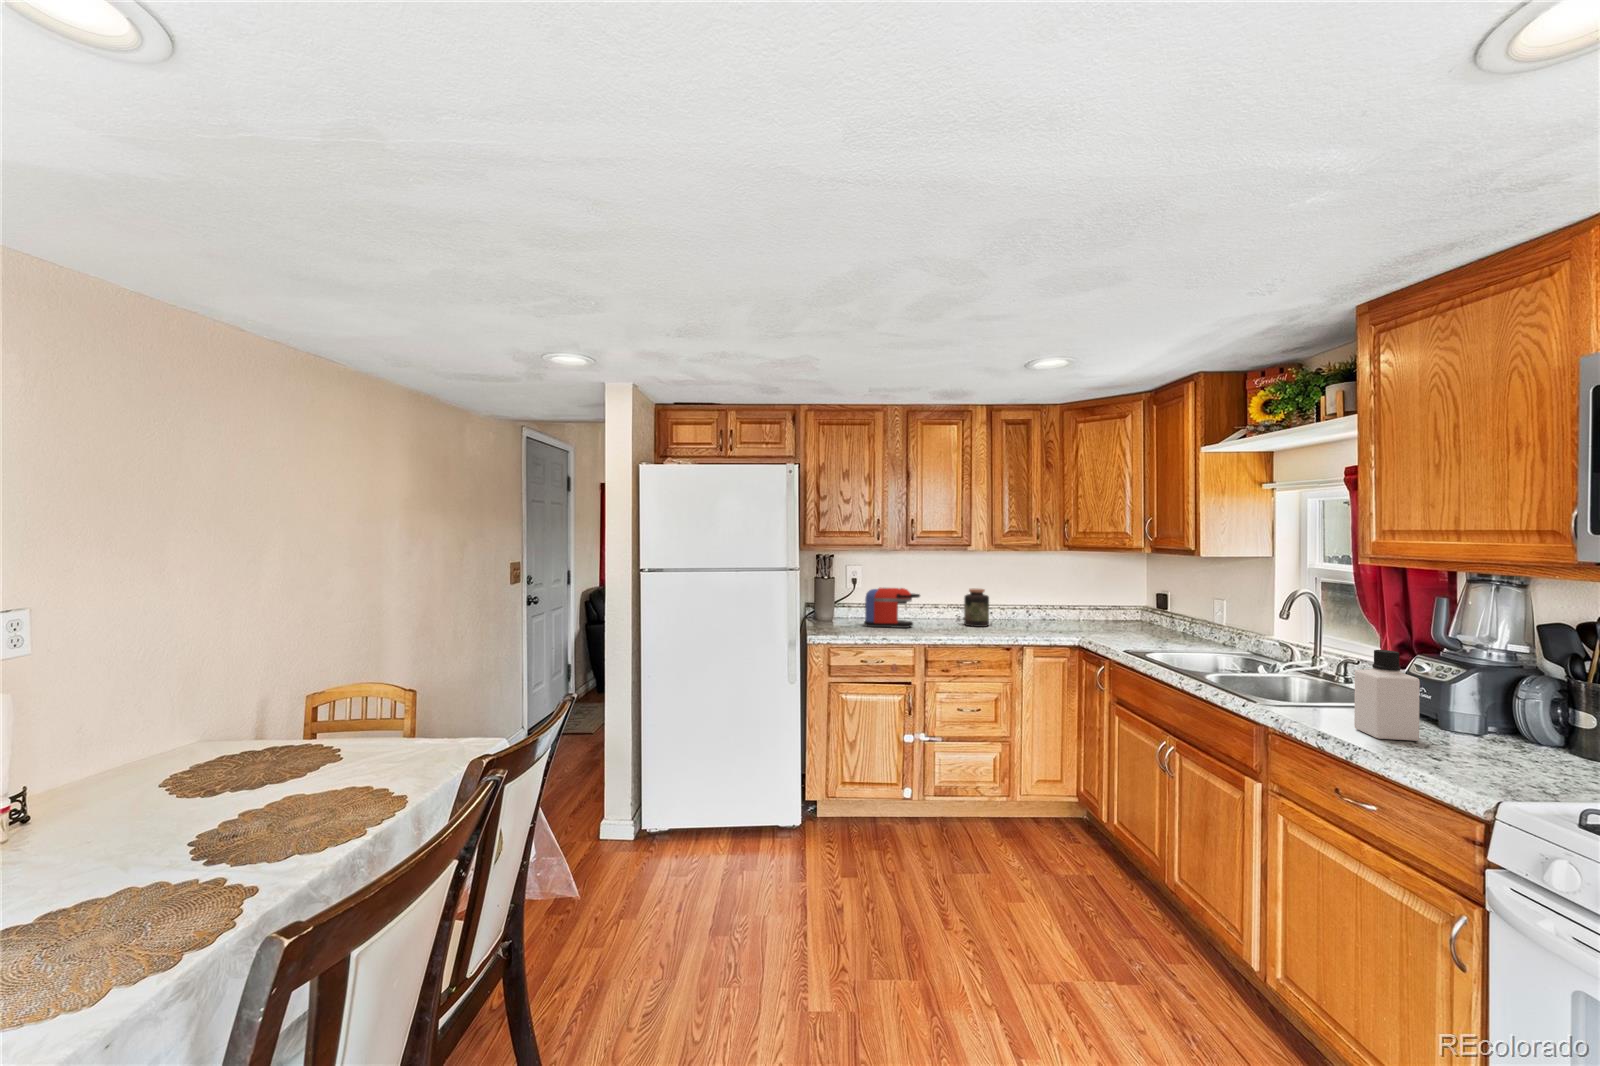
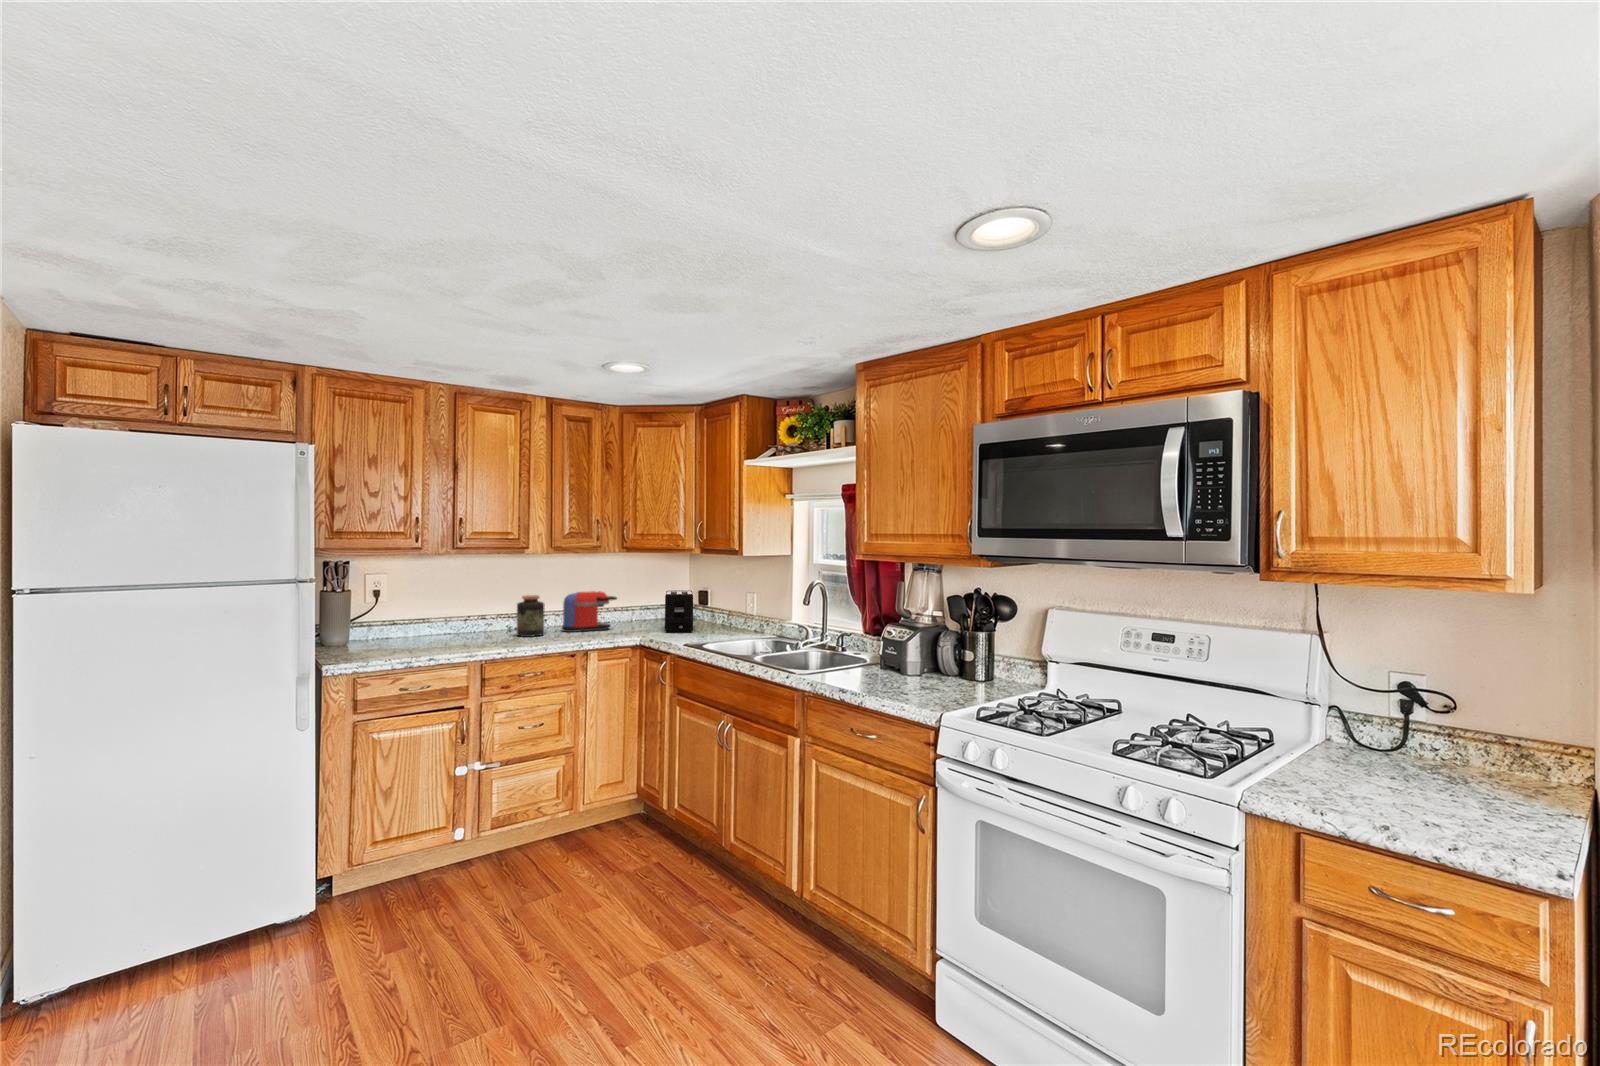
coffee maker: present [864,588,920,628] -> present [562,591,617,632]
toaster: none [1112,591,1147,636] -> present [665,590,693,632]
bottle: present [1354,650,1420,741] -> none [859,622,896,688]

